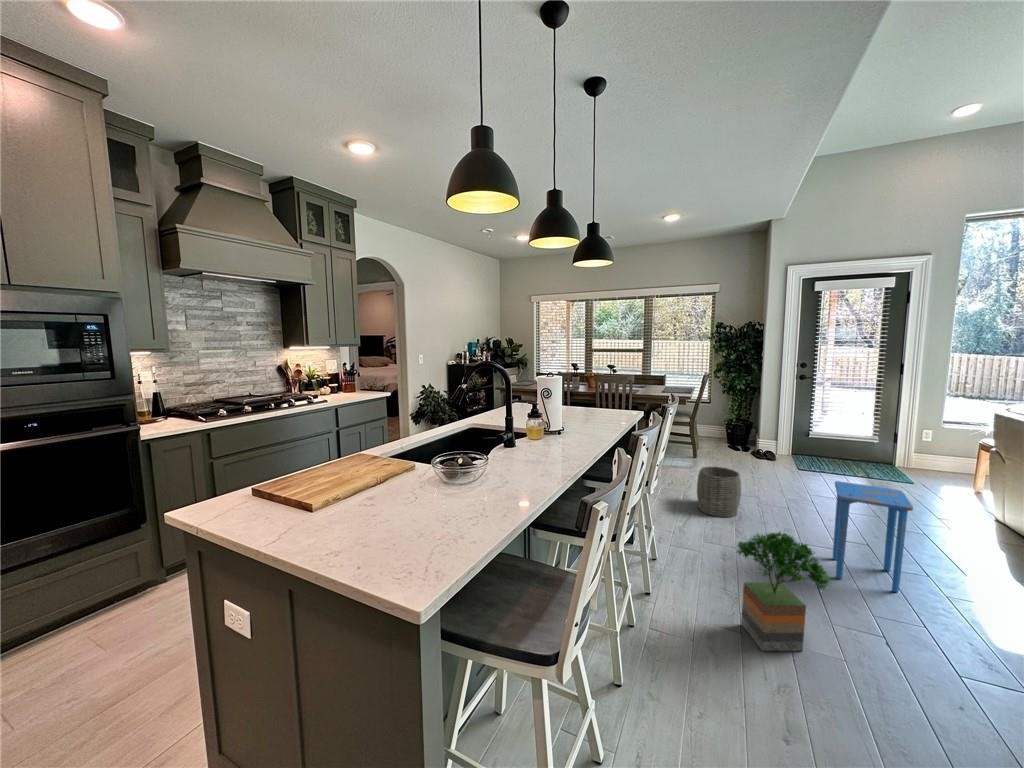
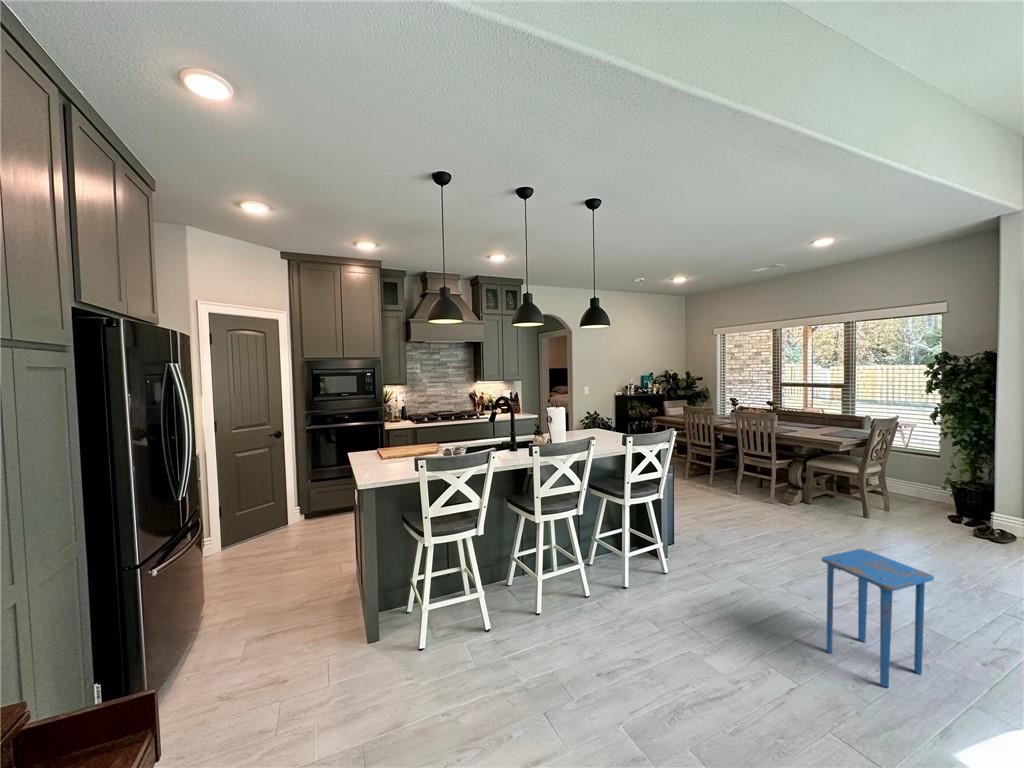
woven basket: present [697,467,741,517] -> none [768,517,820,575]
potted tree: present [737,532,831,651] -> none [641,553,705,666]

